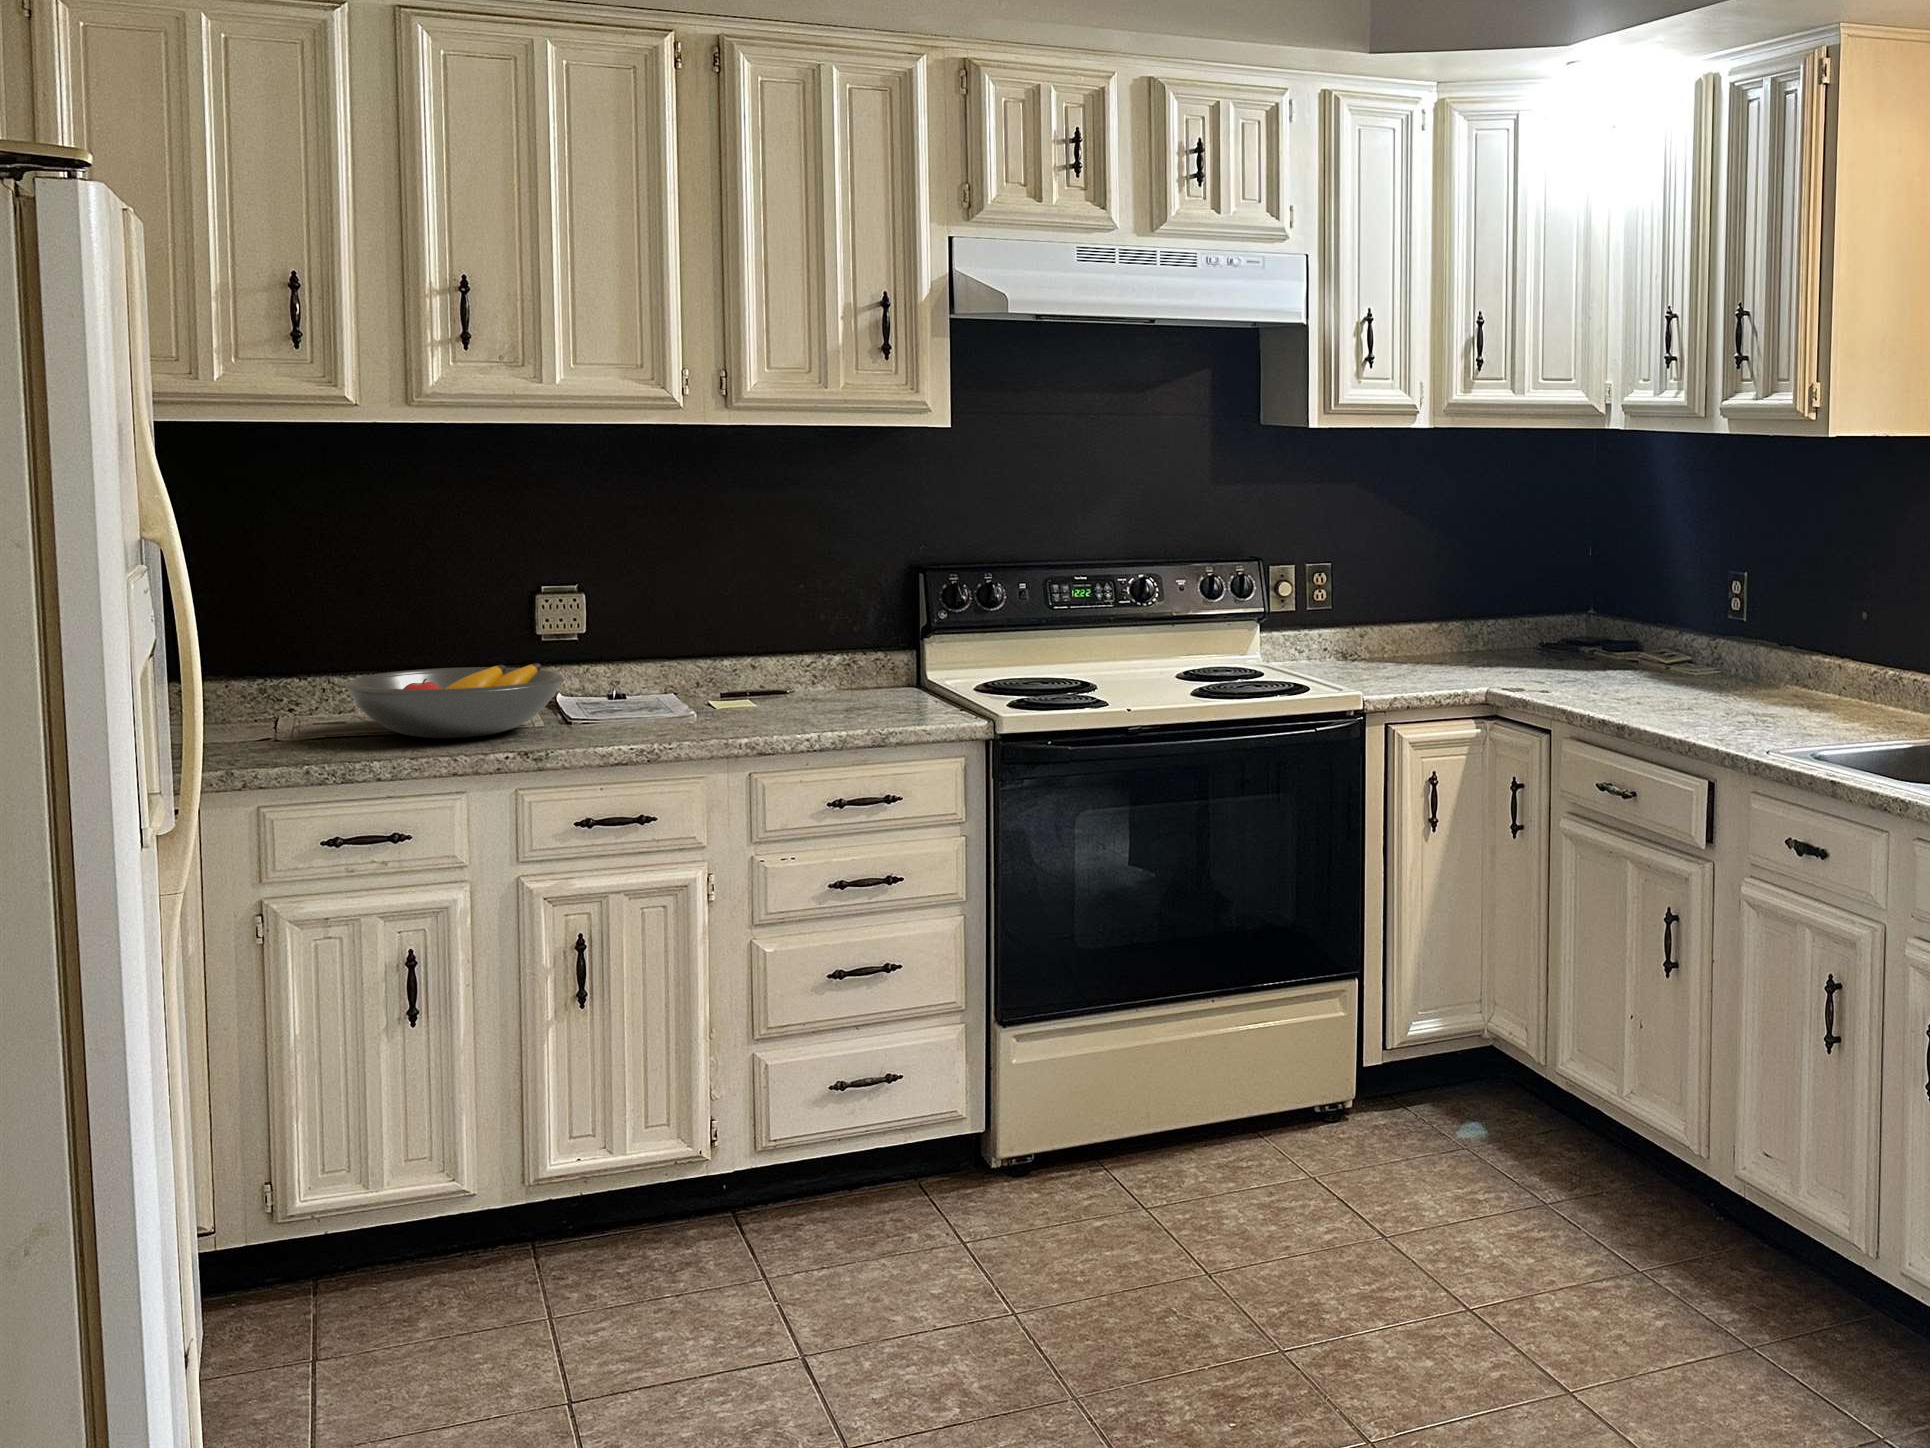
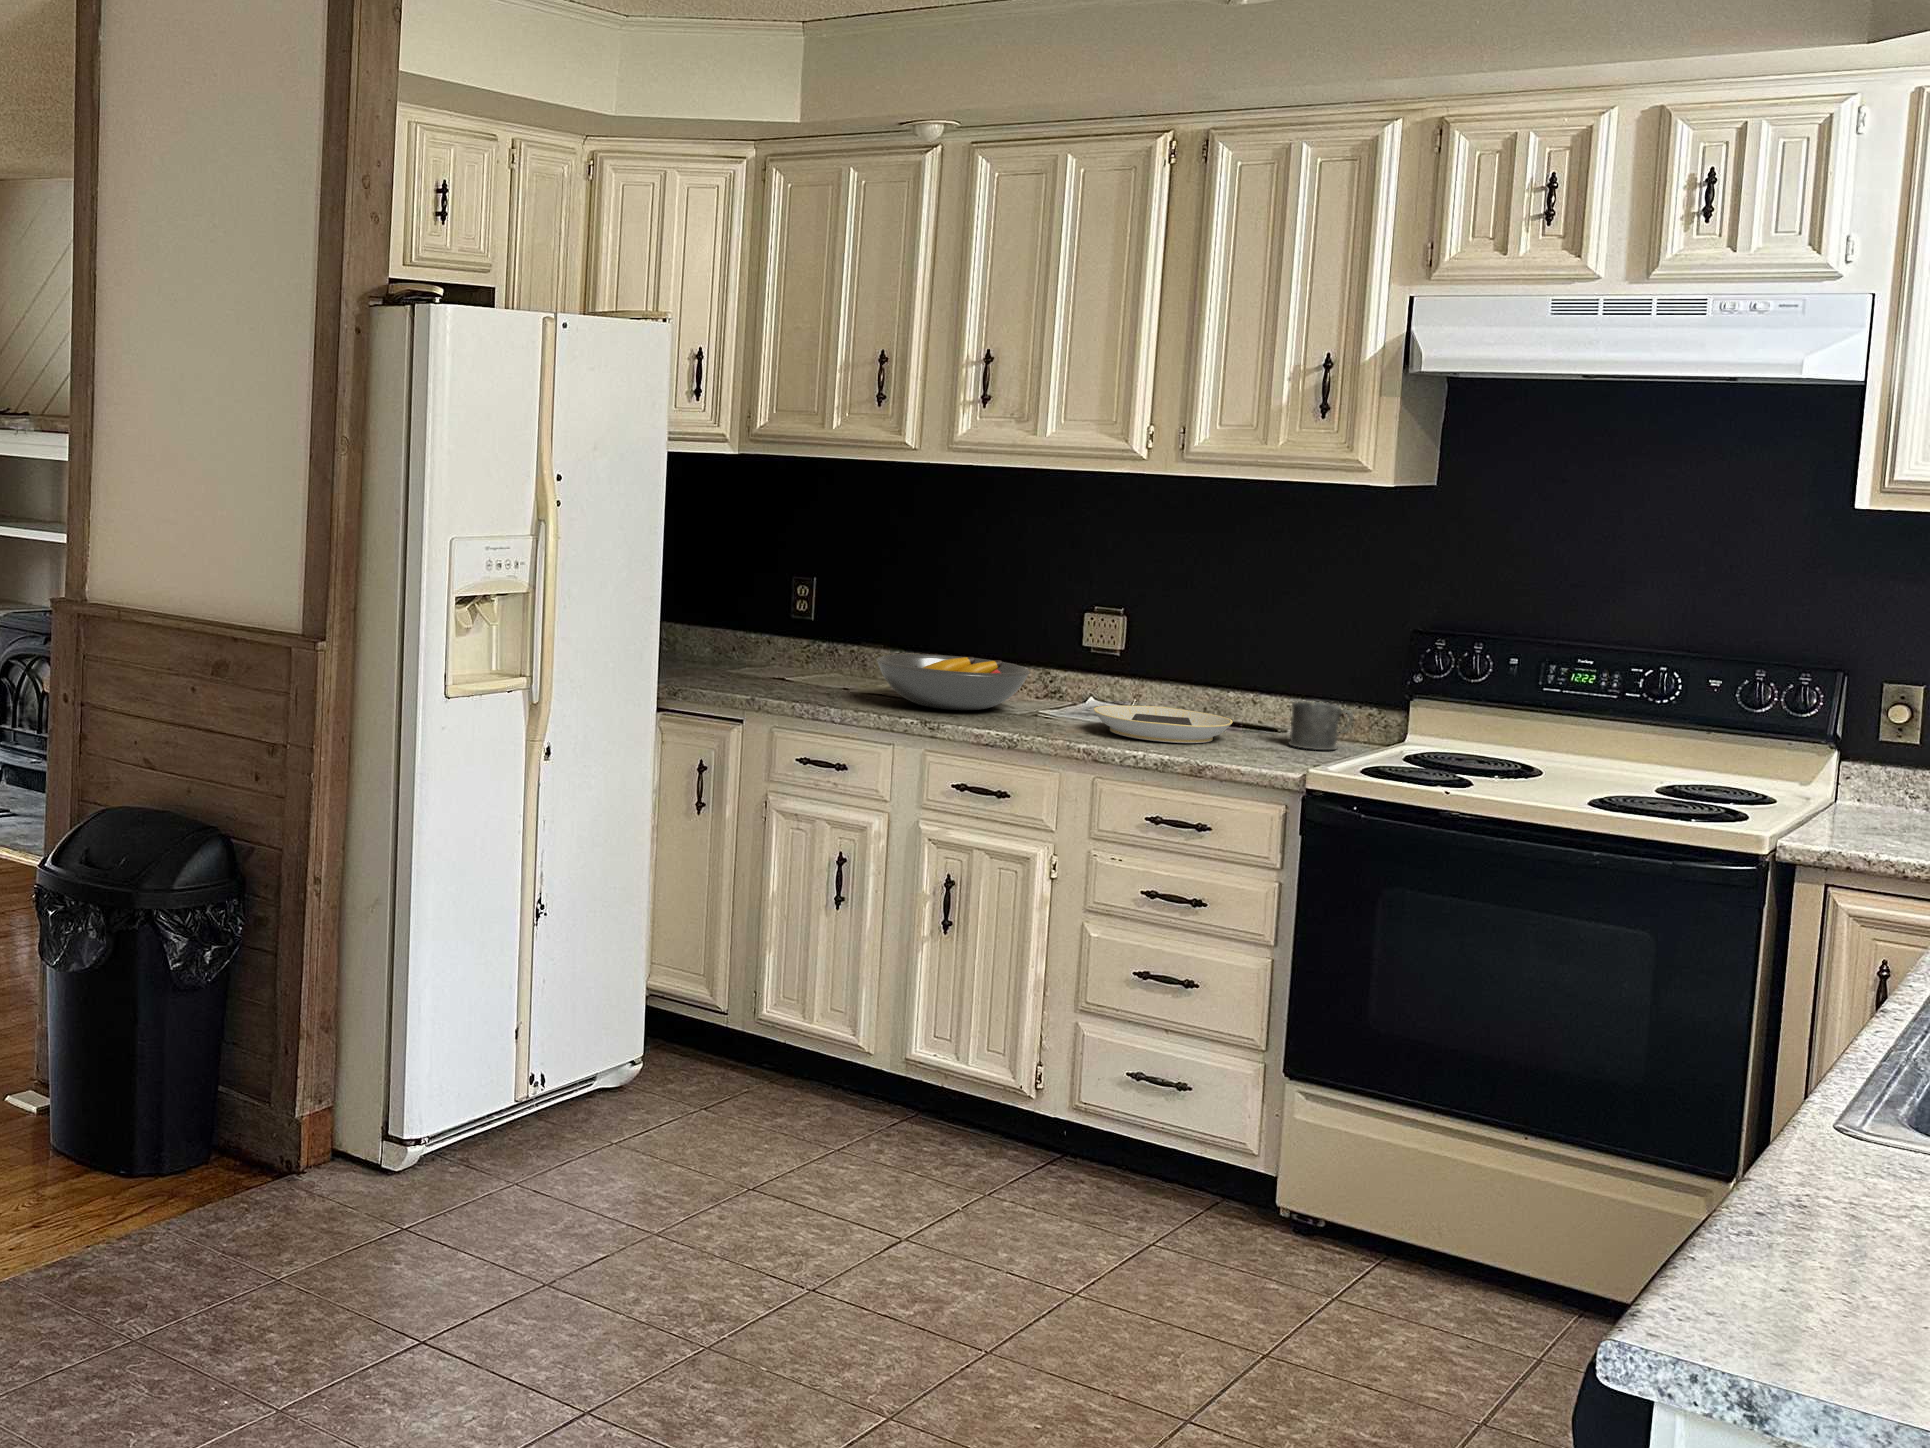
mug: none [853,651,913,701] -> present [1289,701,1353,750]
plate: none [667,684,822,723] -> present [1094,705,1232,743]

